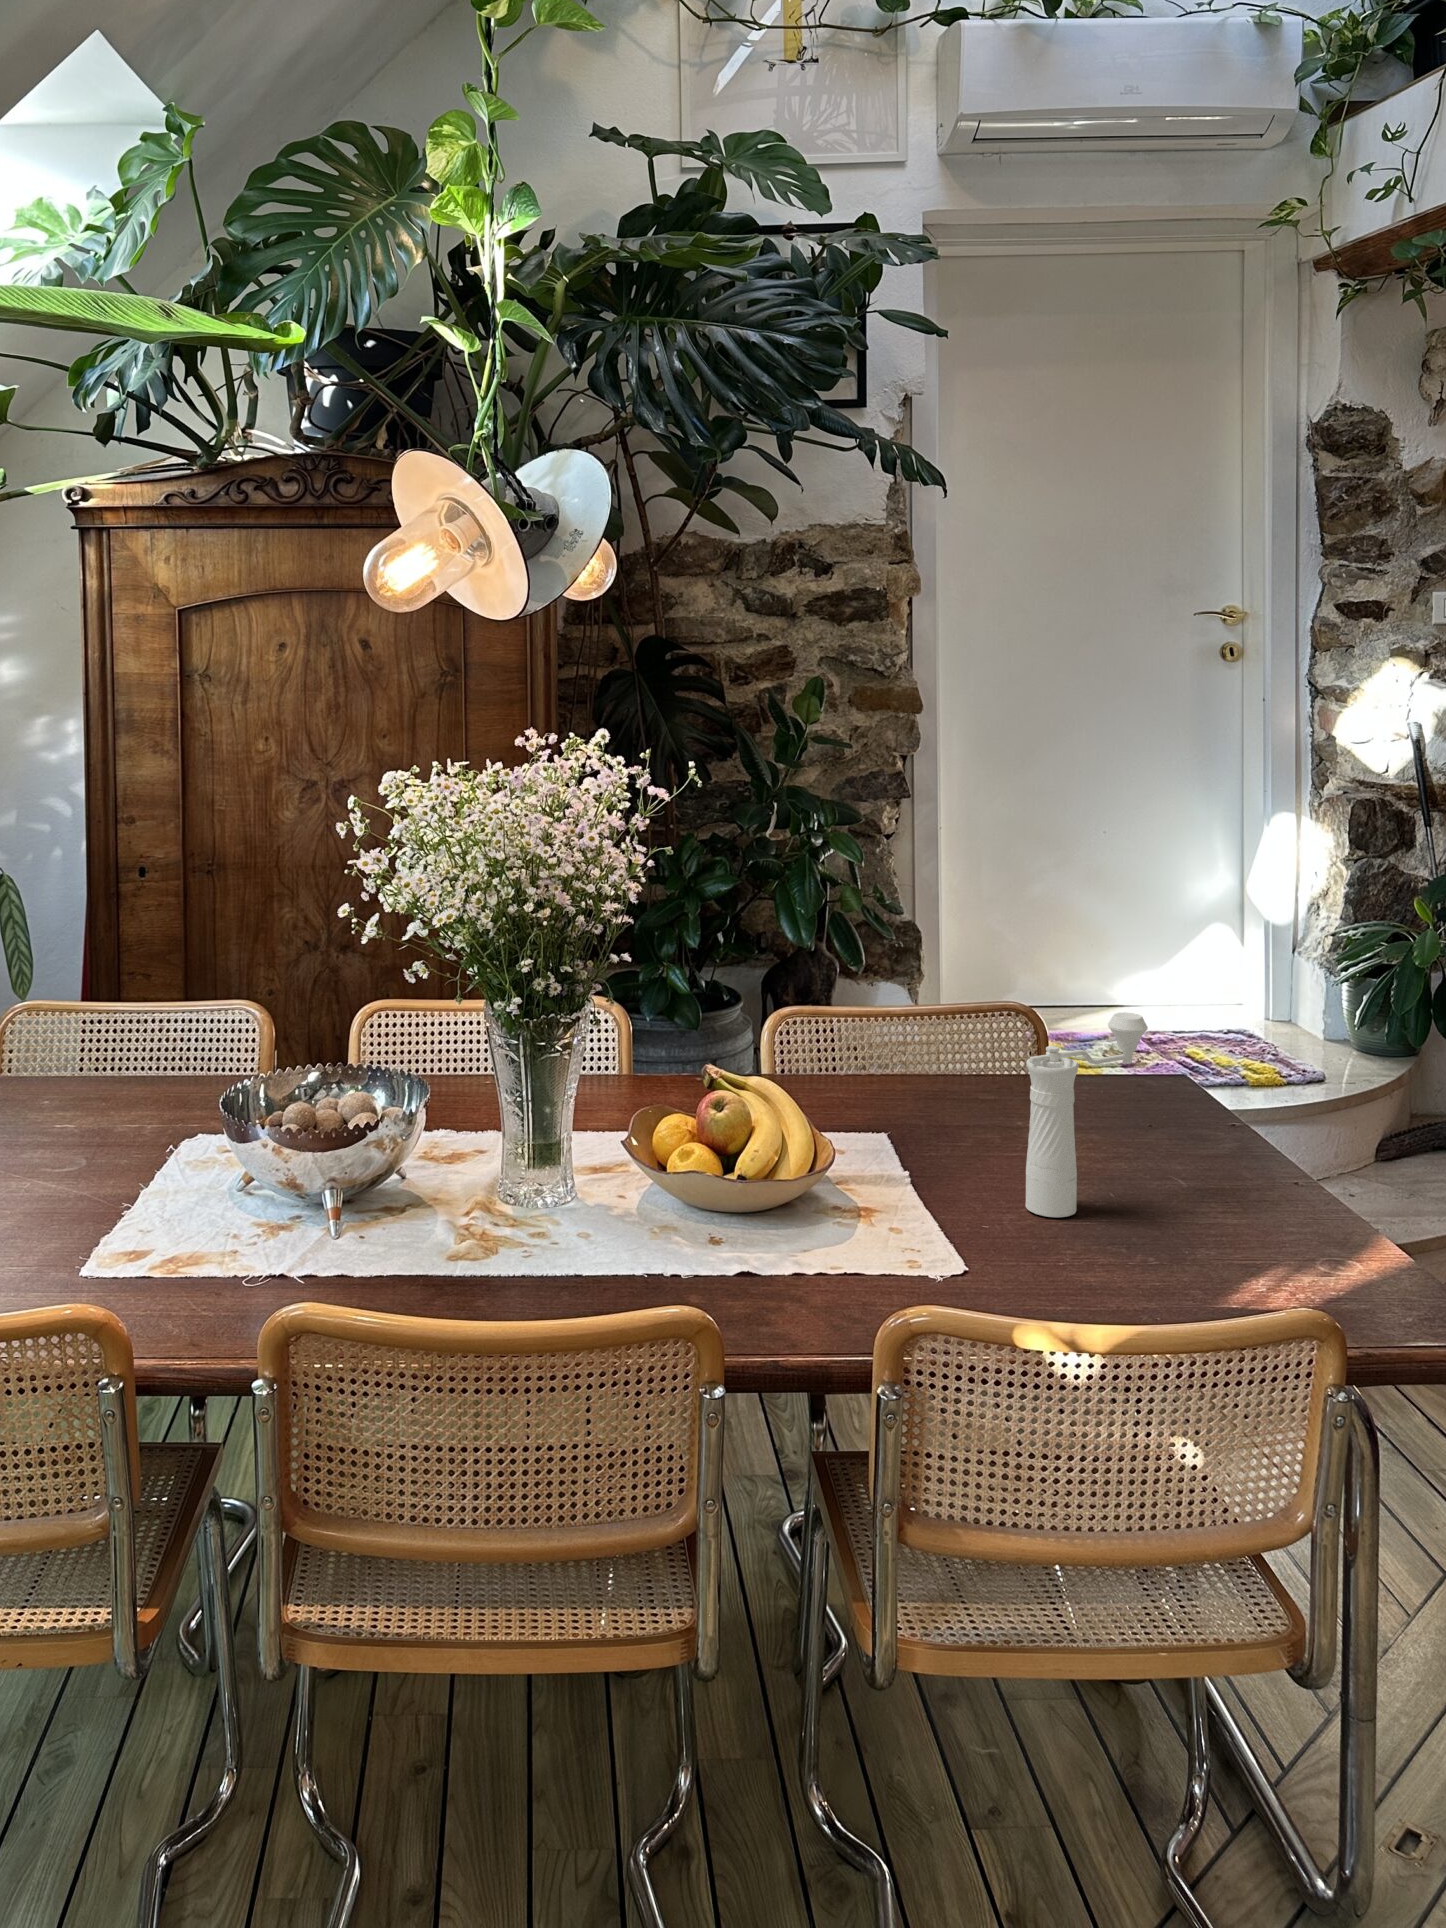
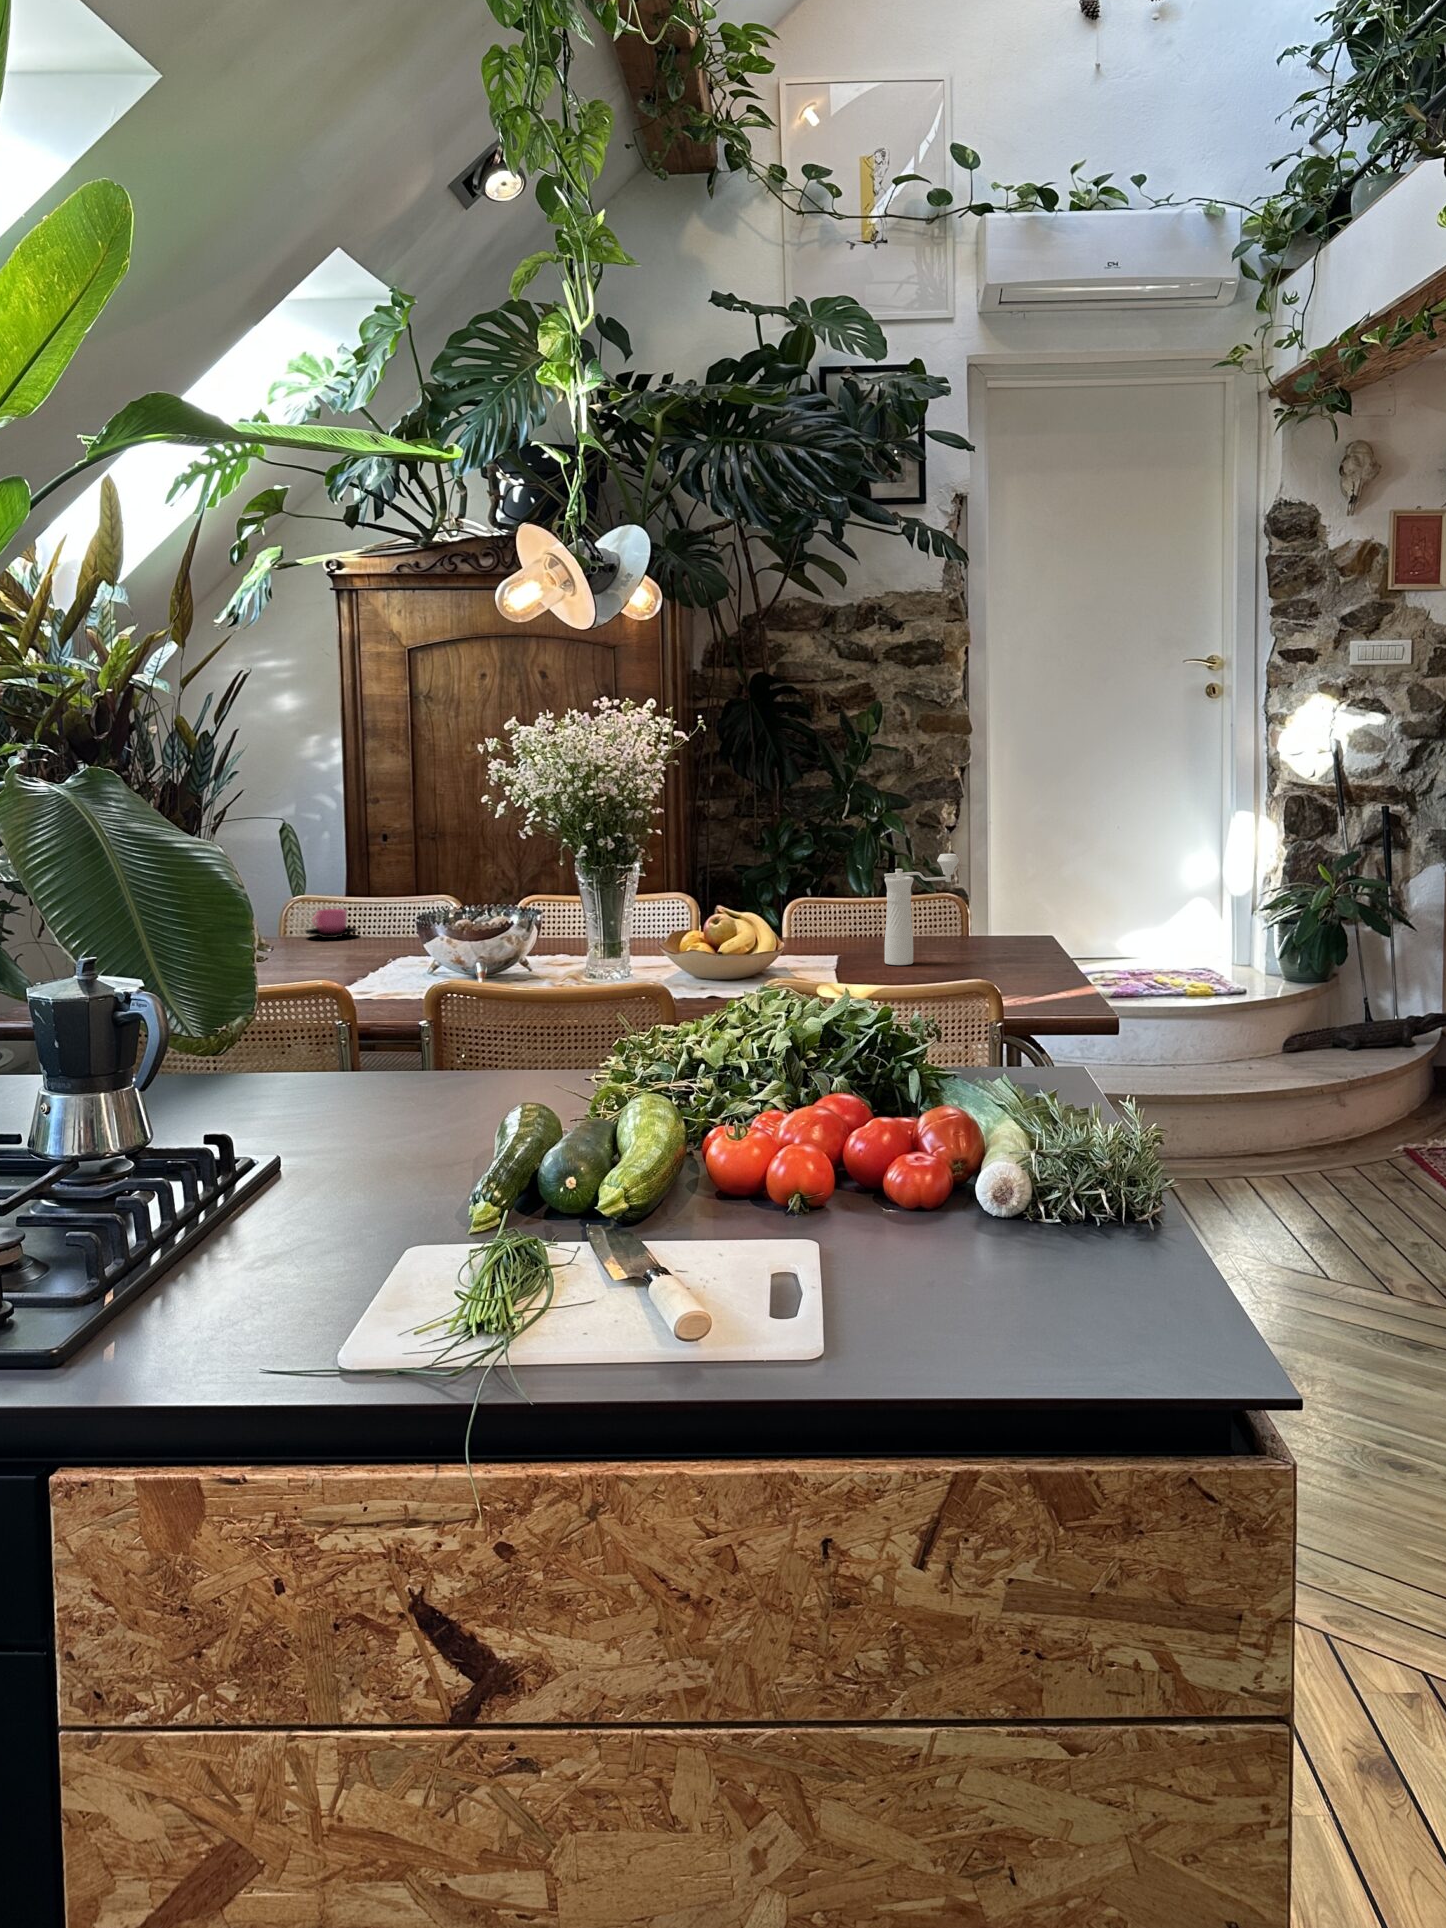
cup: none [27,1055,112,1107] -> present [306,909,357,938]

